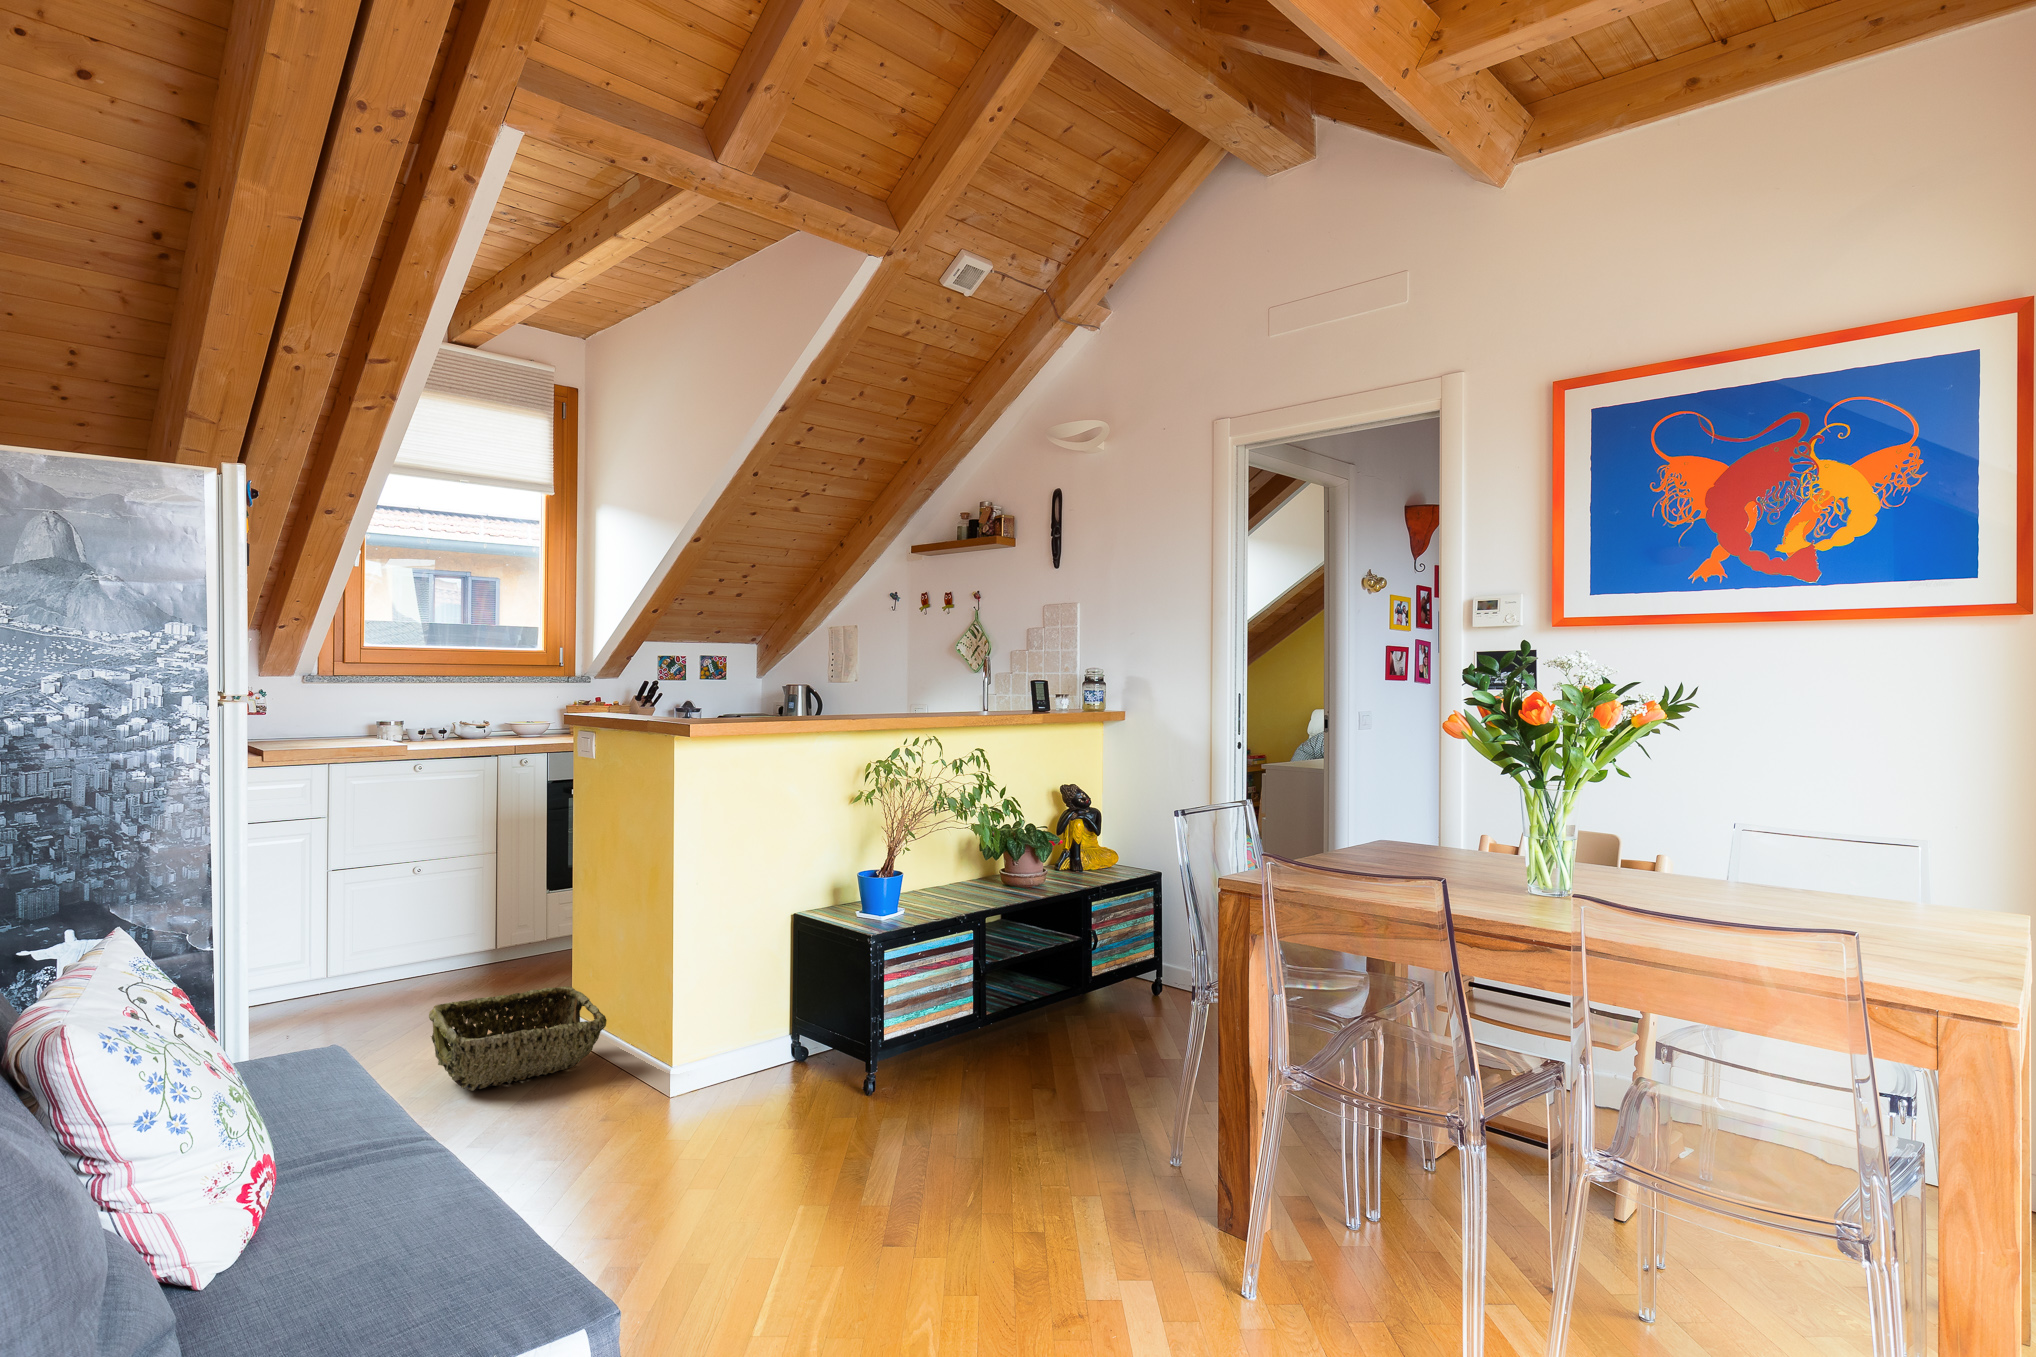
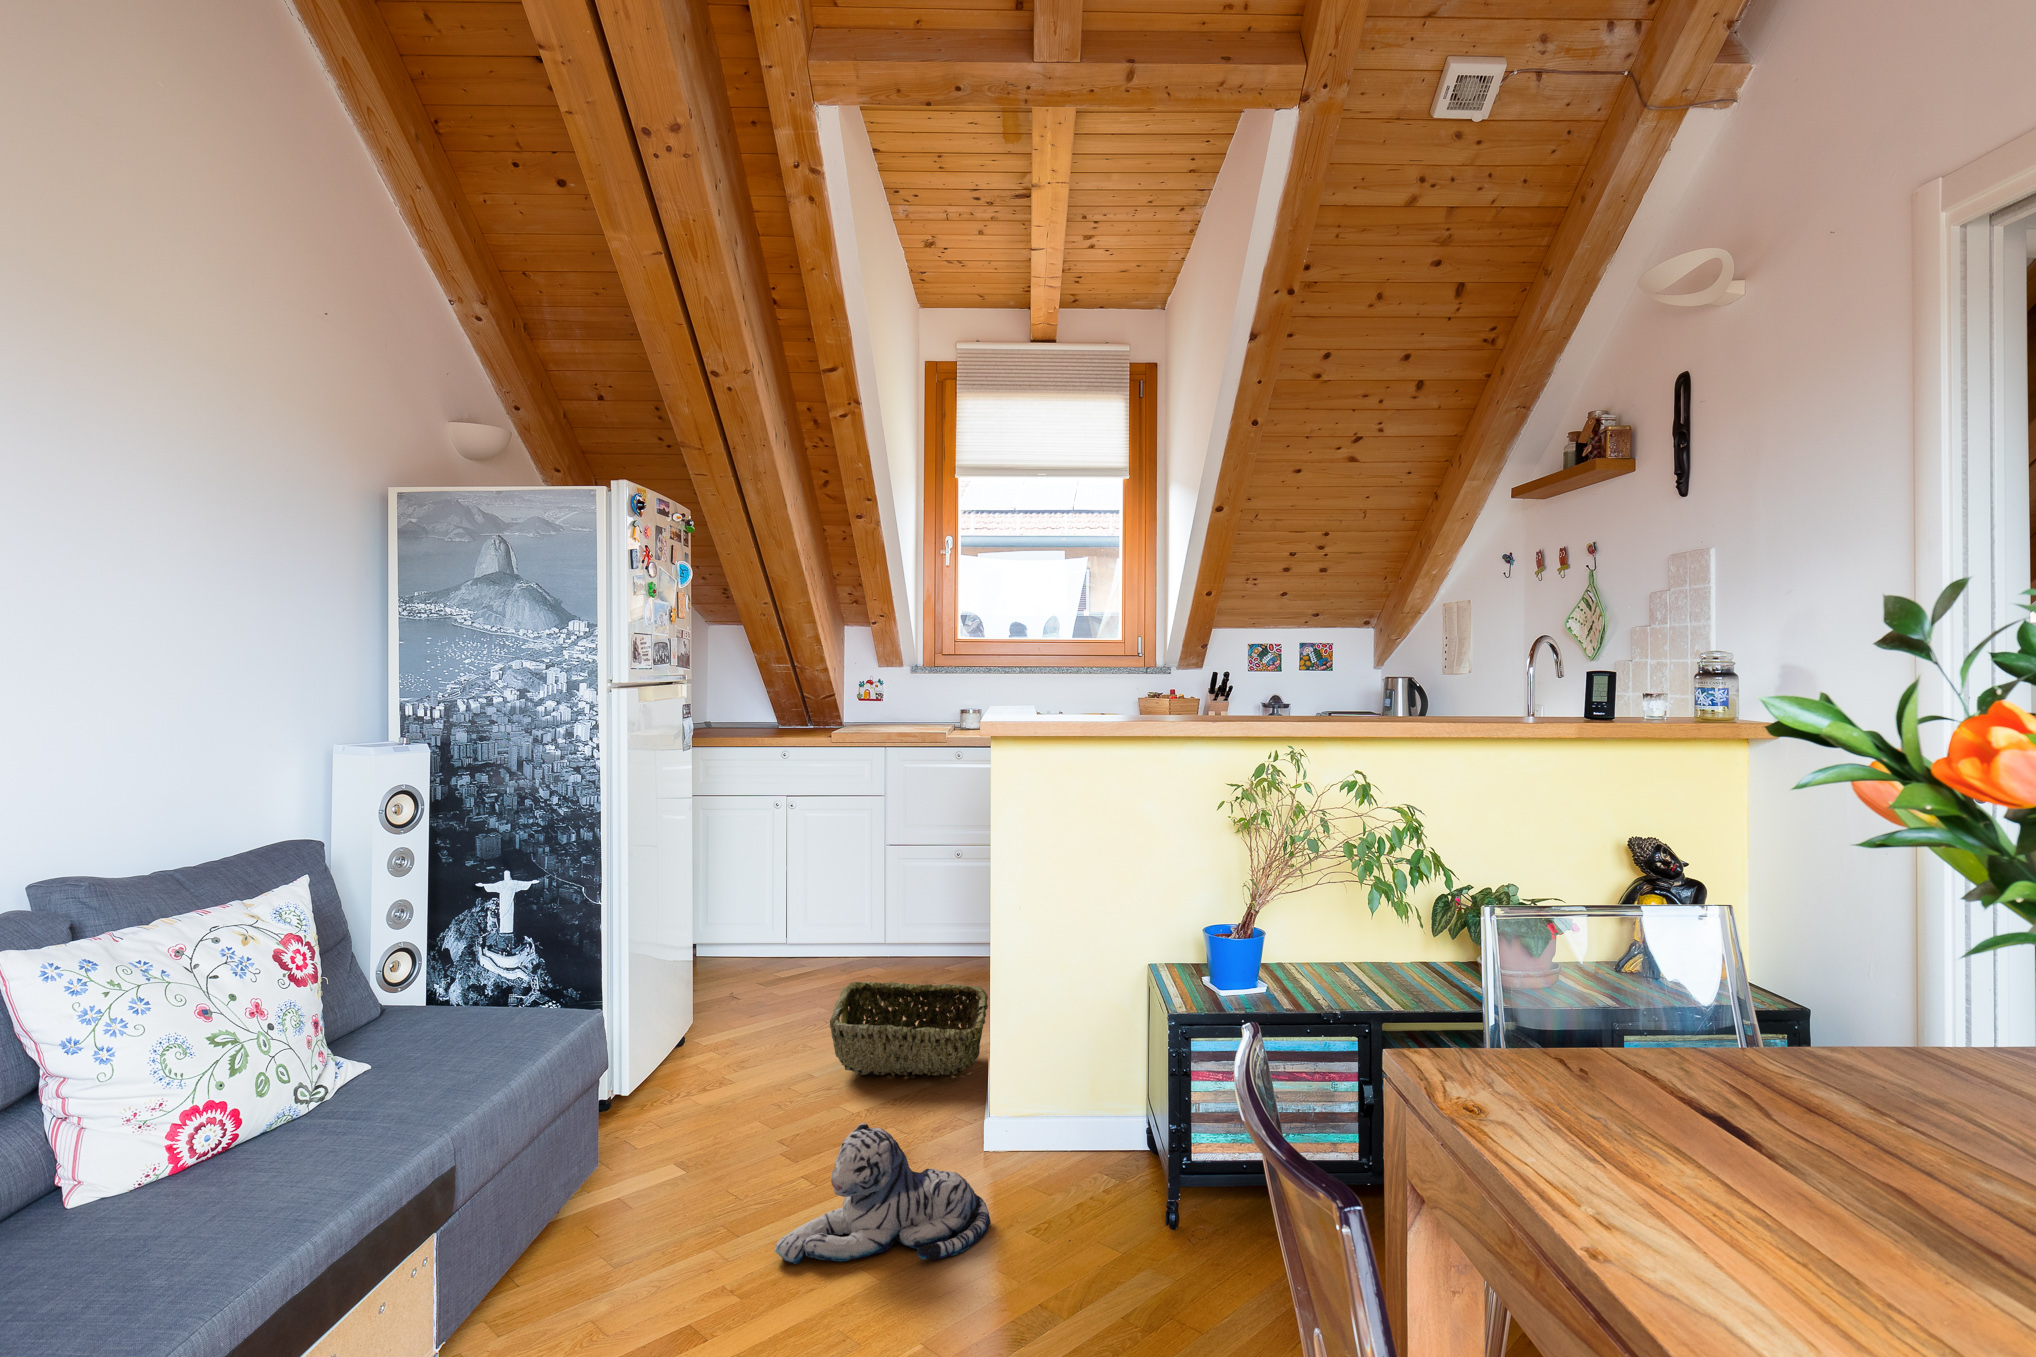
plush toy: none [617,1077,759,1205] -> present [775,1123,991,1264]

